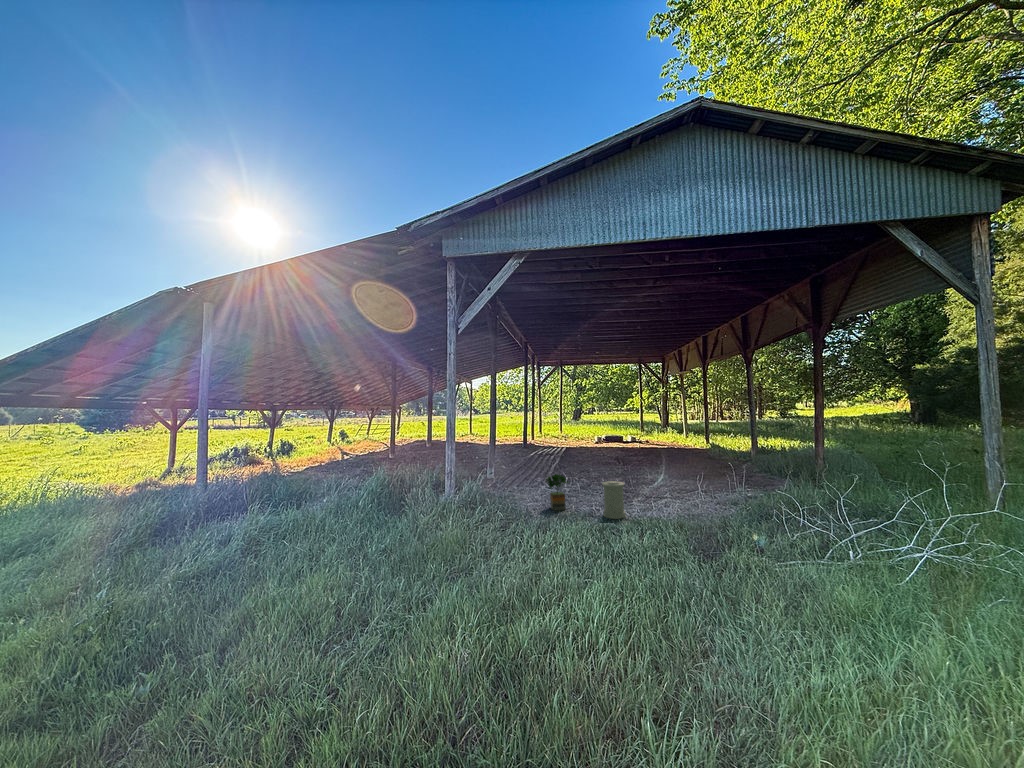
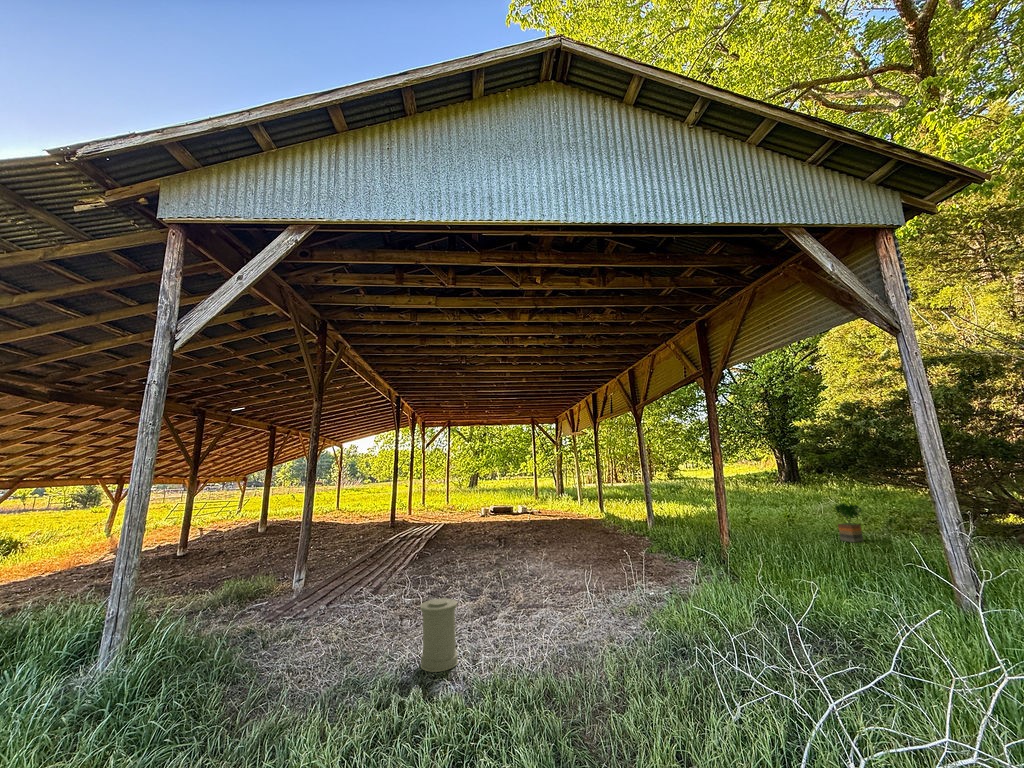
potted tree: present [546,474,567,510] -> present [835,503,863,542]

